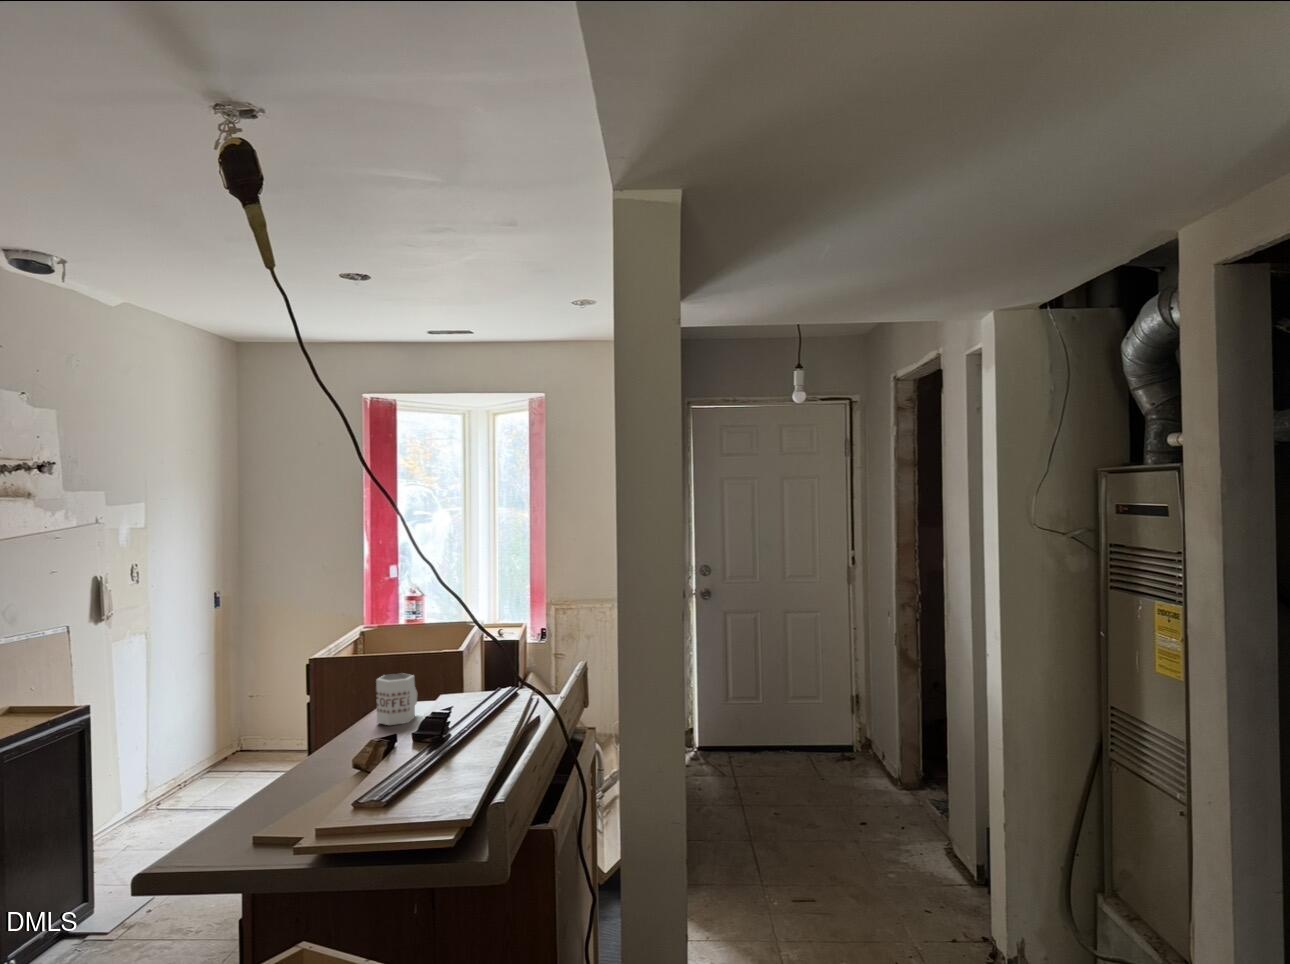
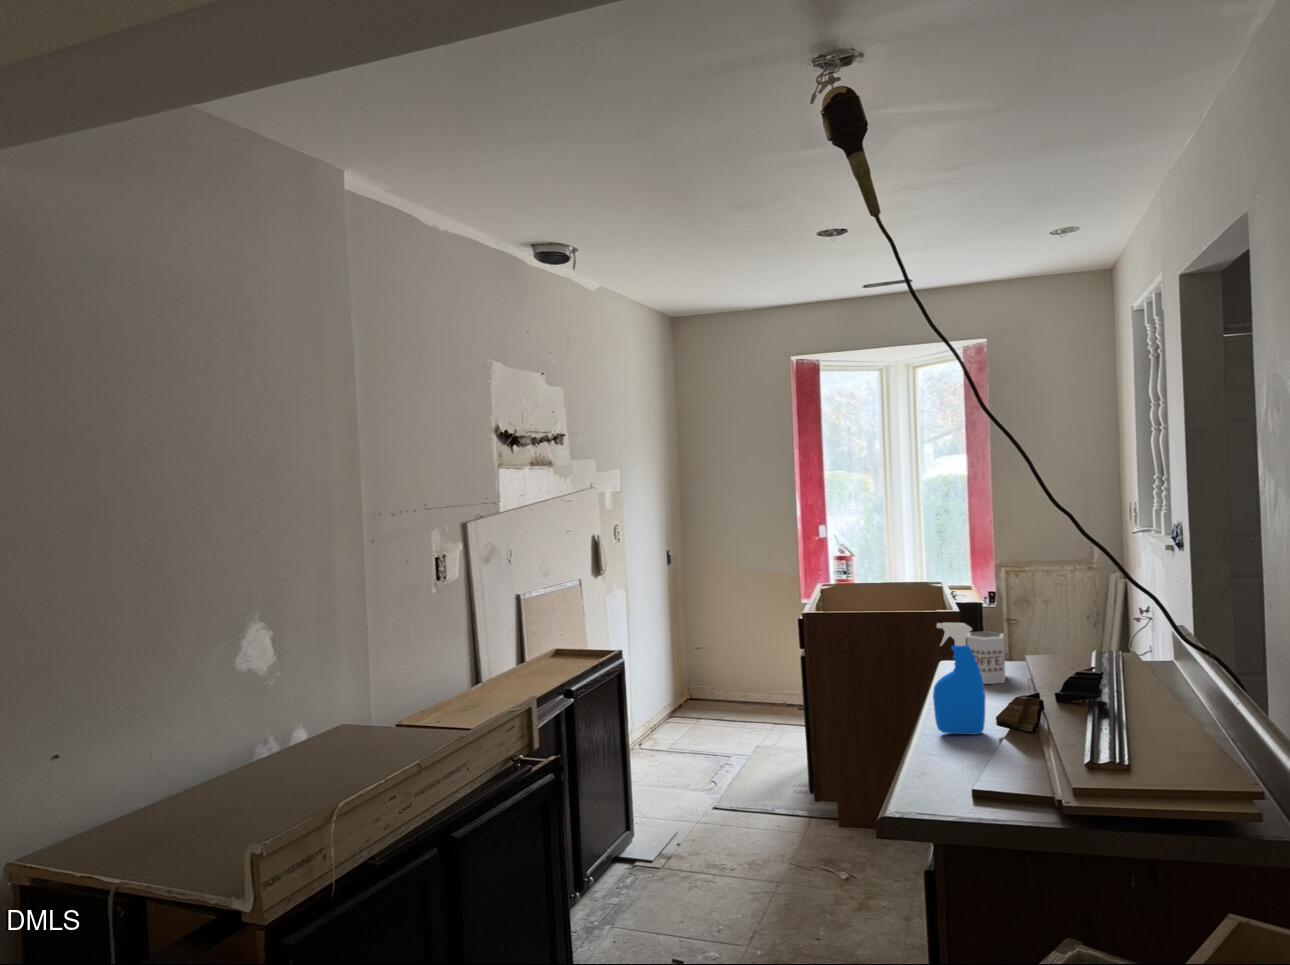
spray bottle: none [284,670,335,781] -> present [933,623,985,735]

